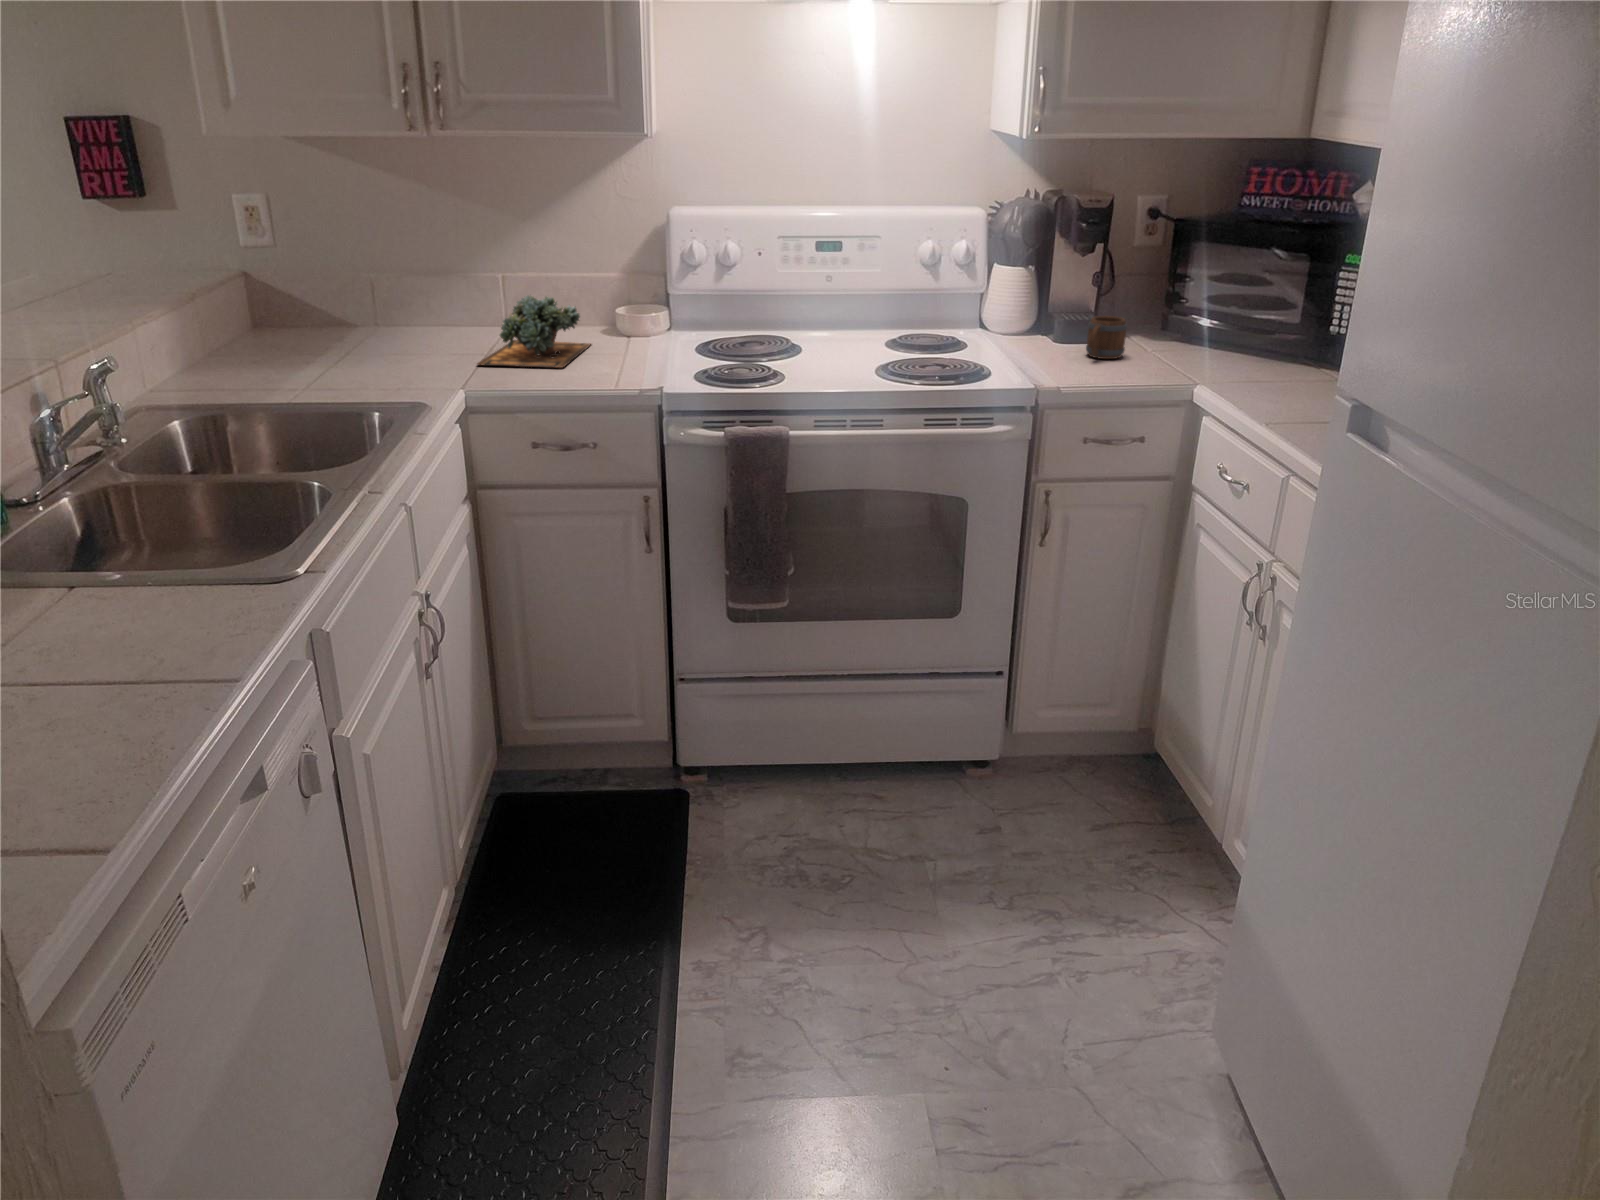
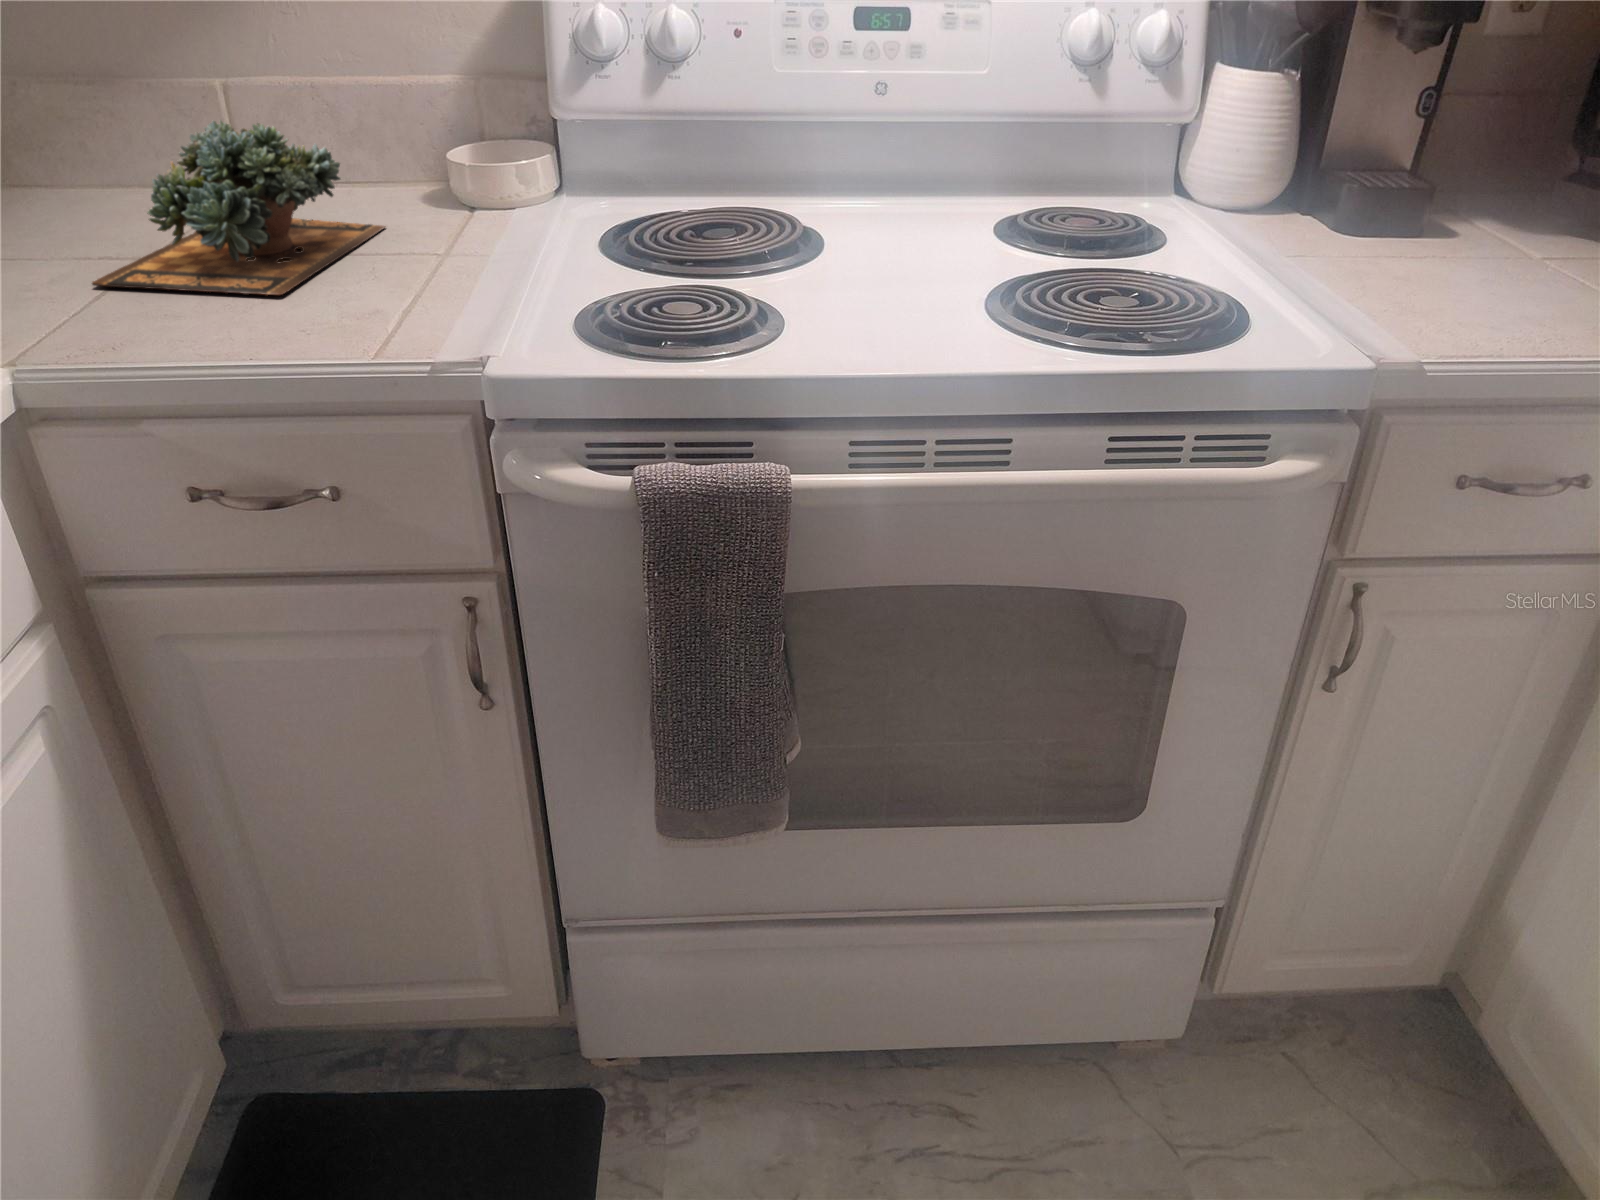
mug: present [1086,316,1127,359] -> none [1431,184,1542,283]

